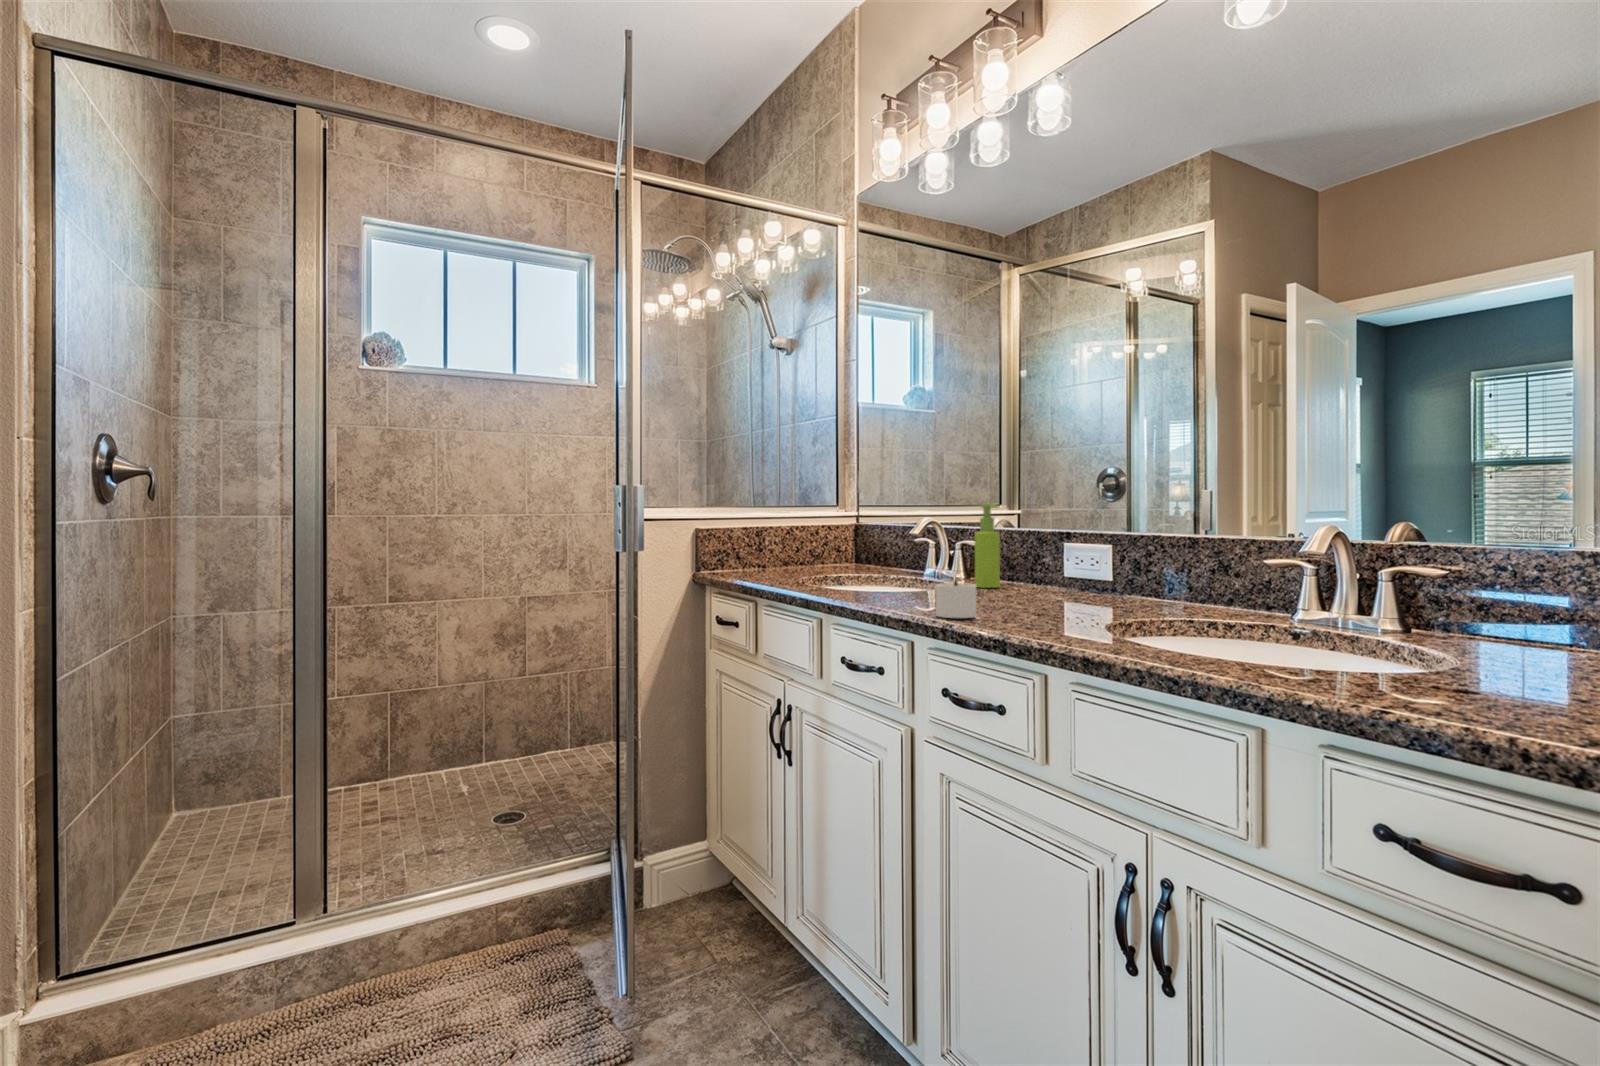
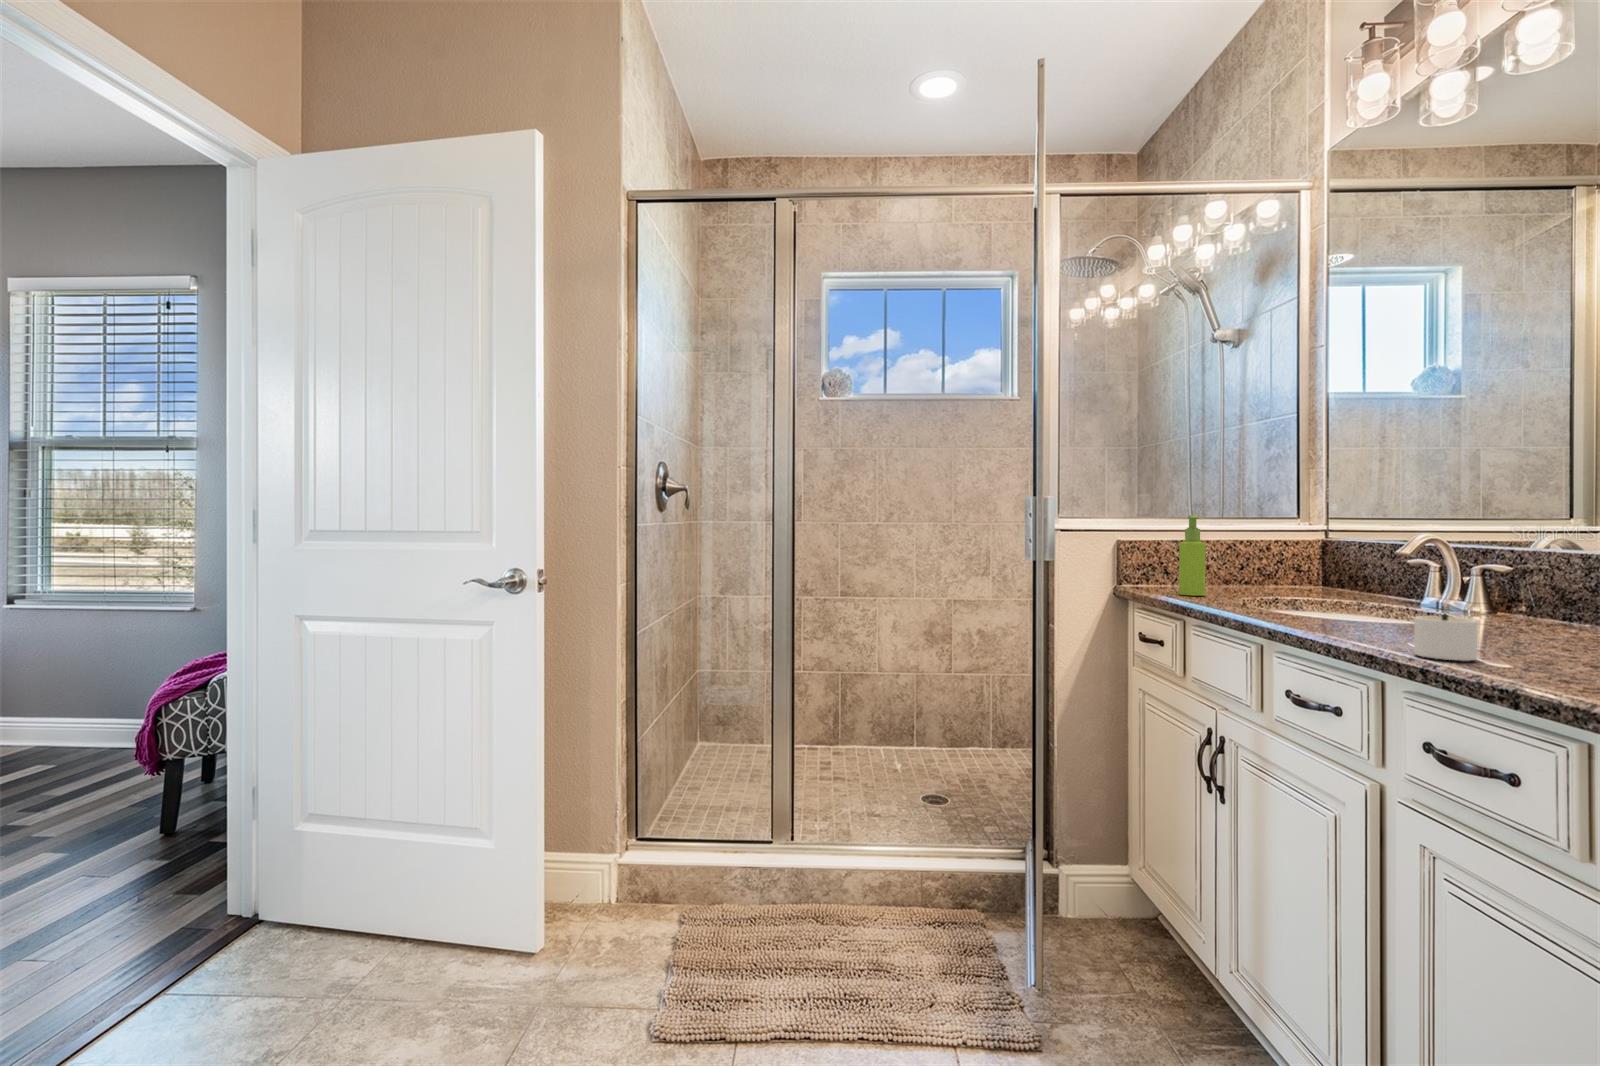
soap dispenser: present [975,504,1000,588] -> present [1179,515,1206,596]

